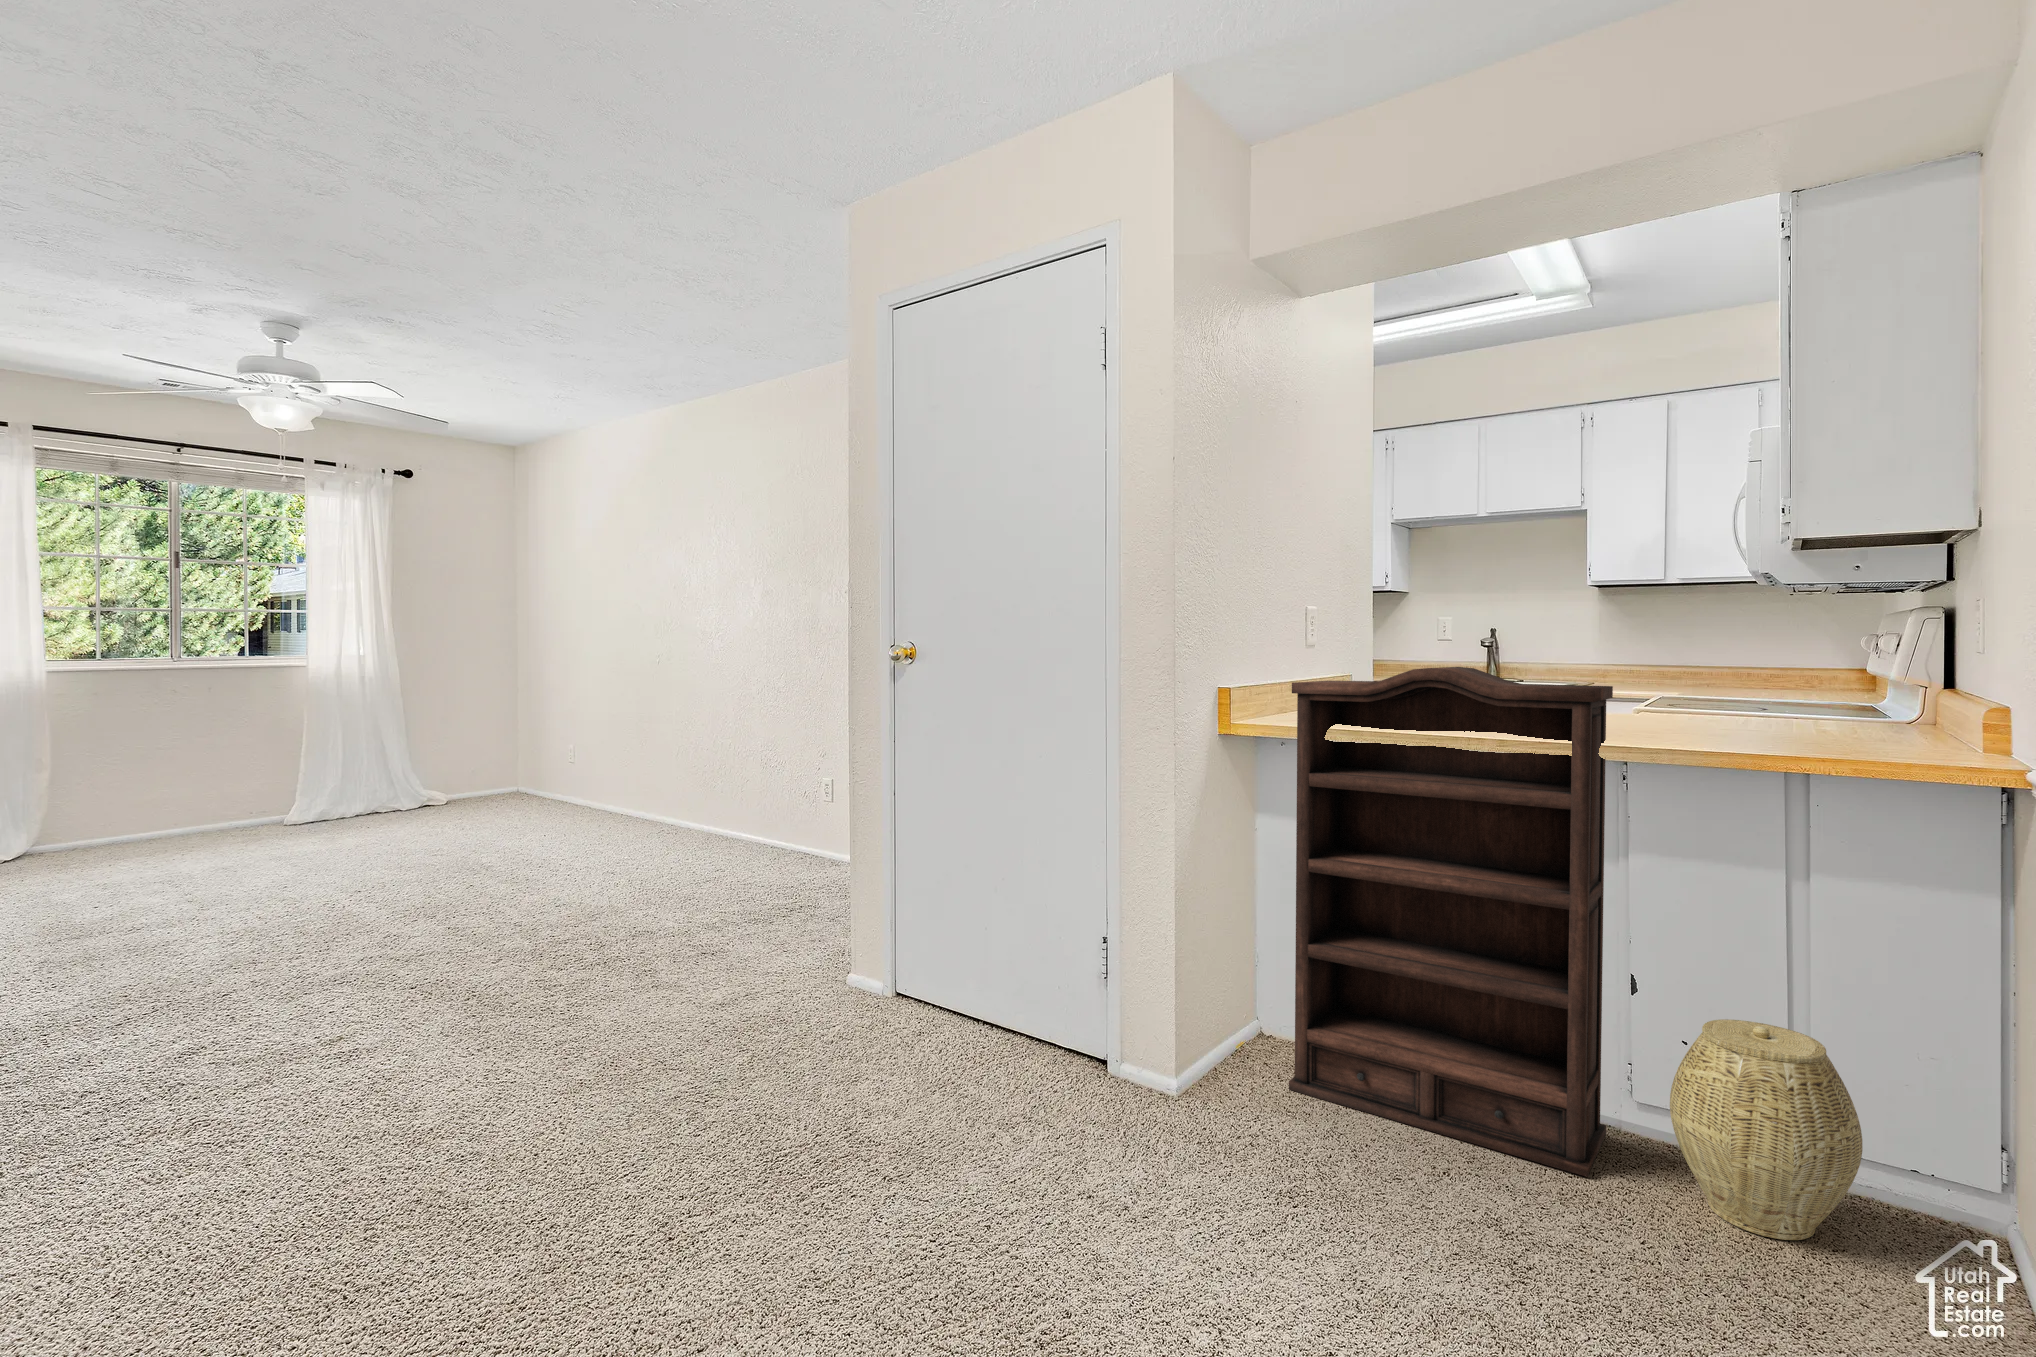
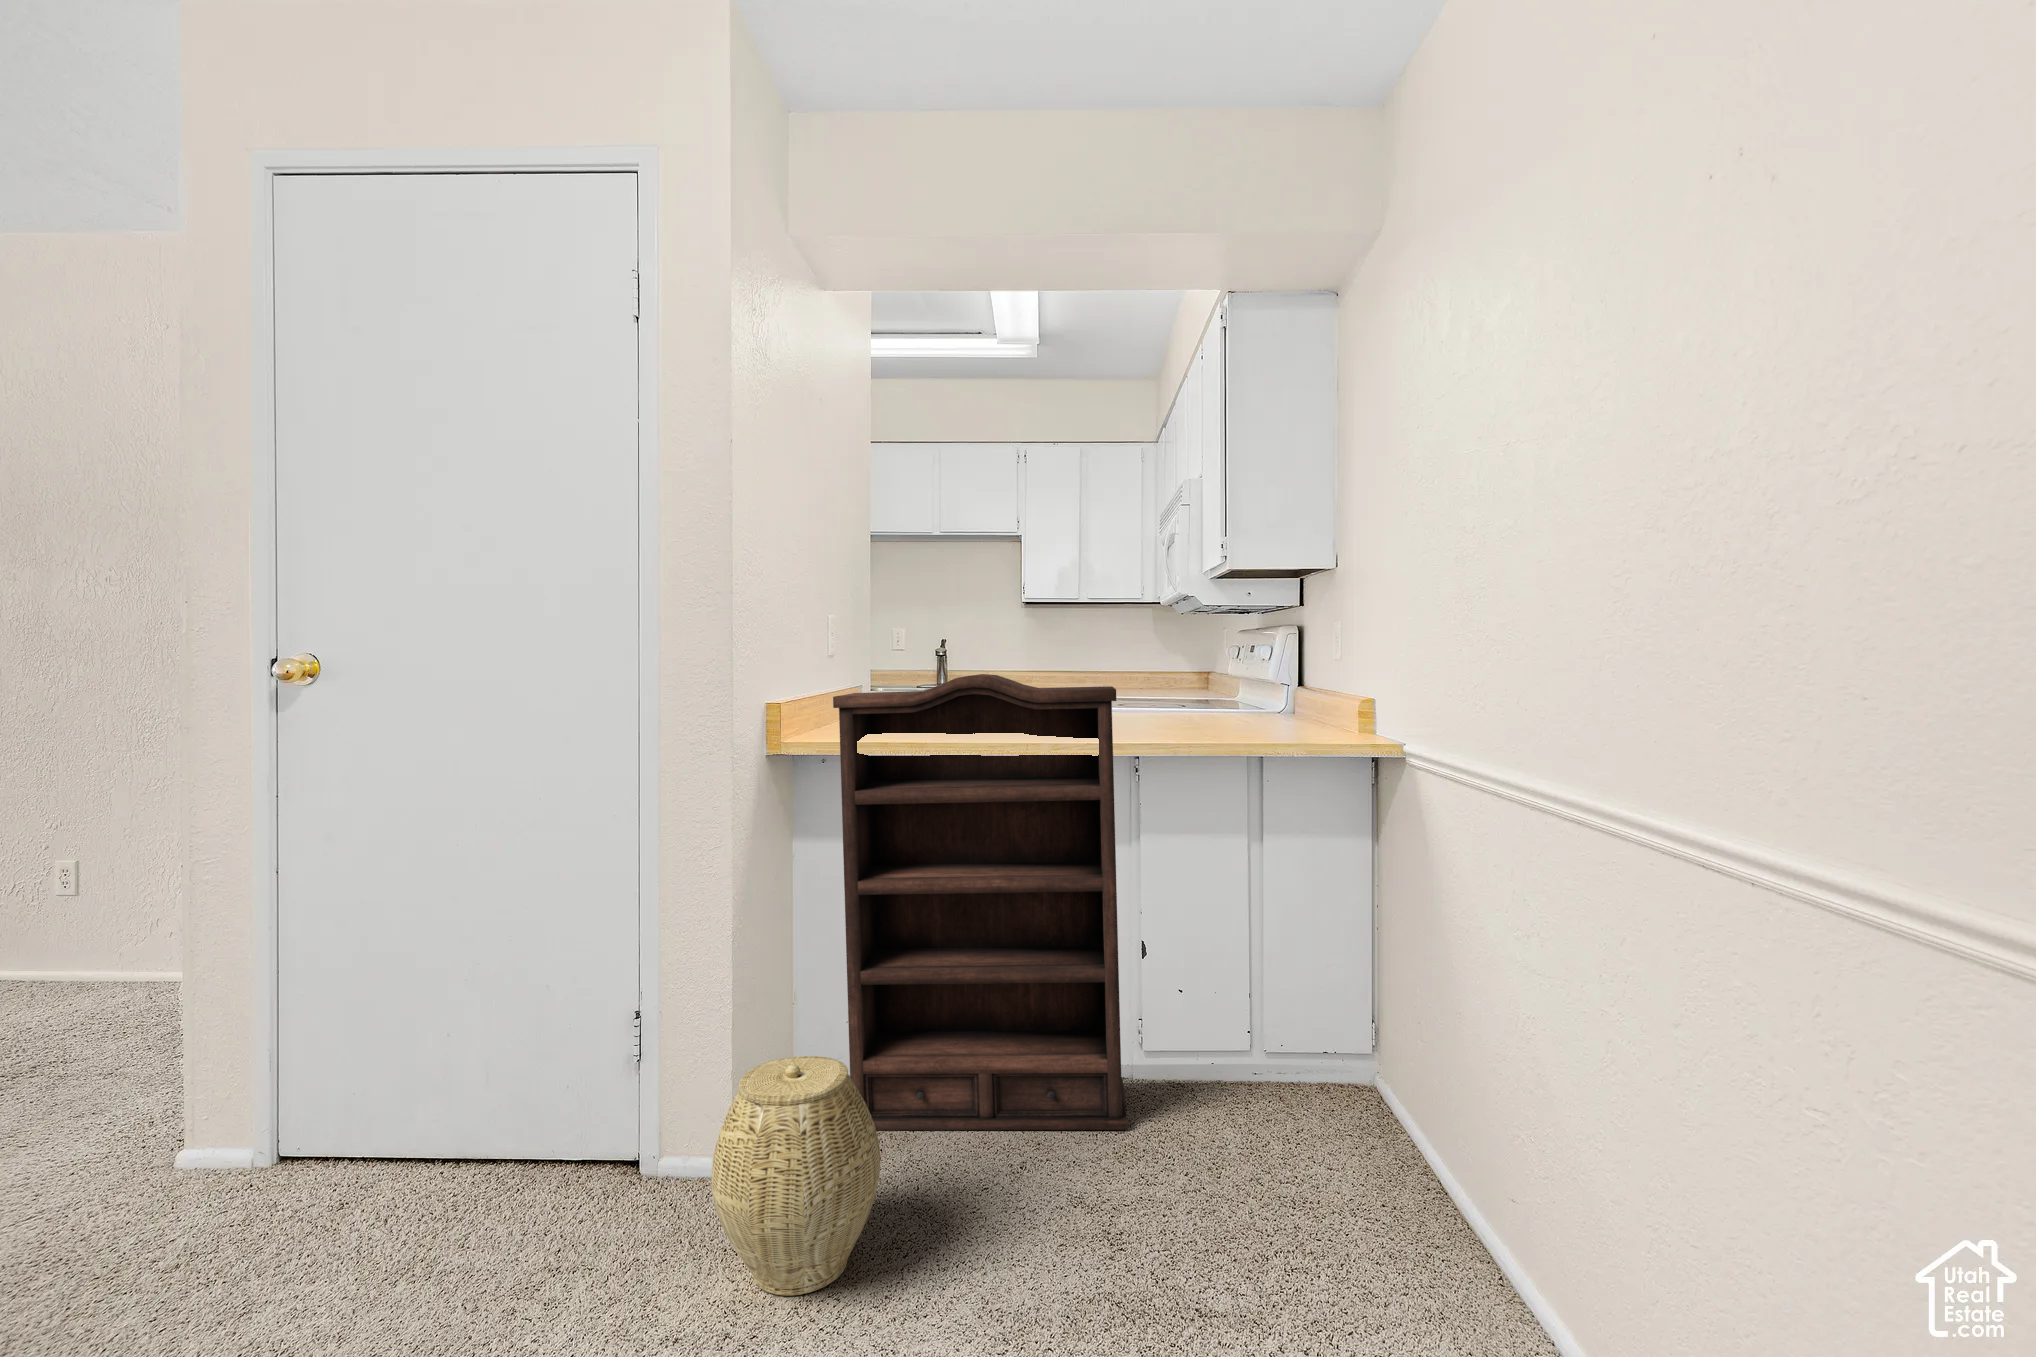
woven basket: present [1670,1019,1862,1240] -> present [711,1056,881,1296]

